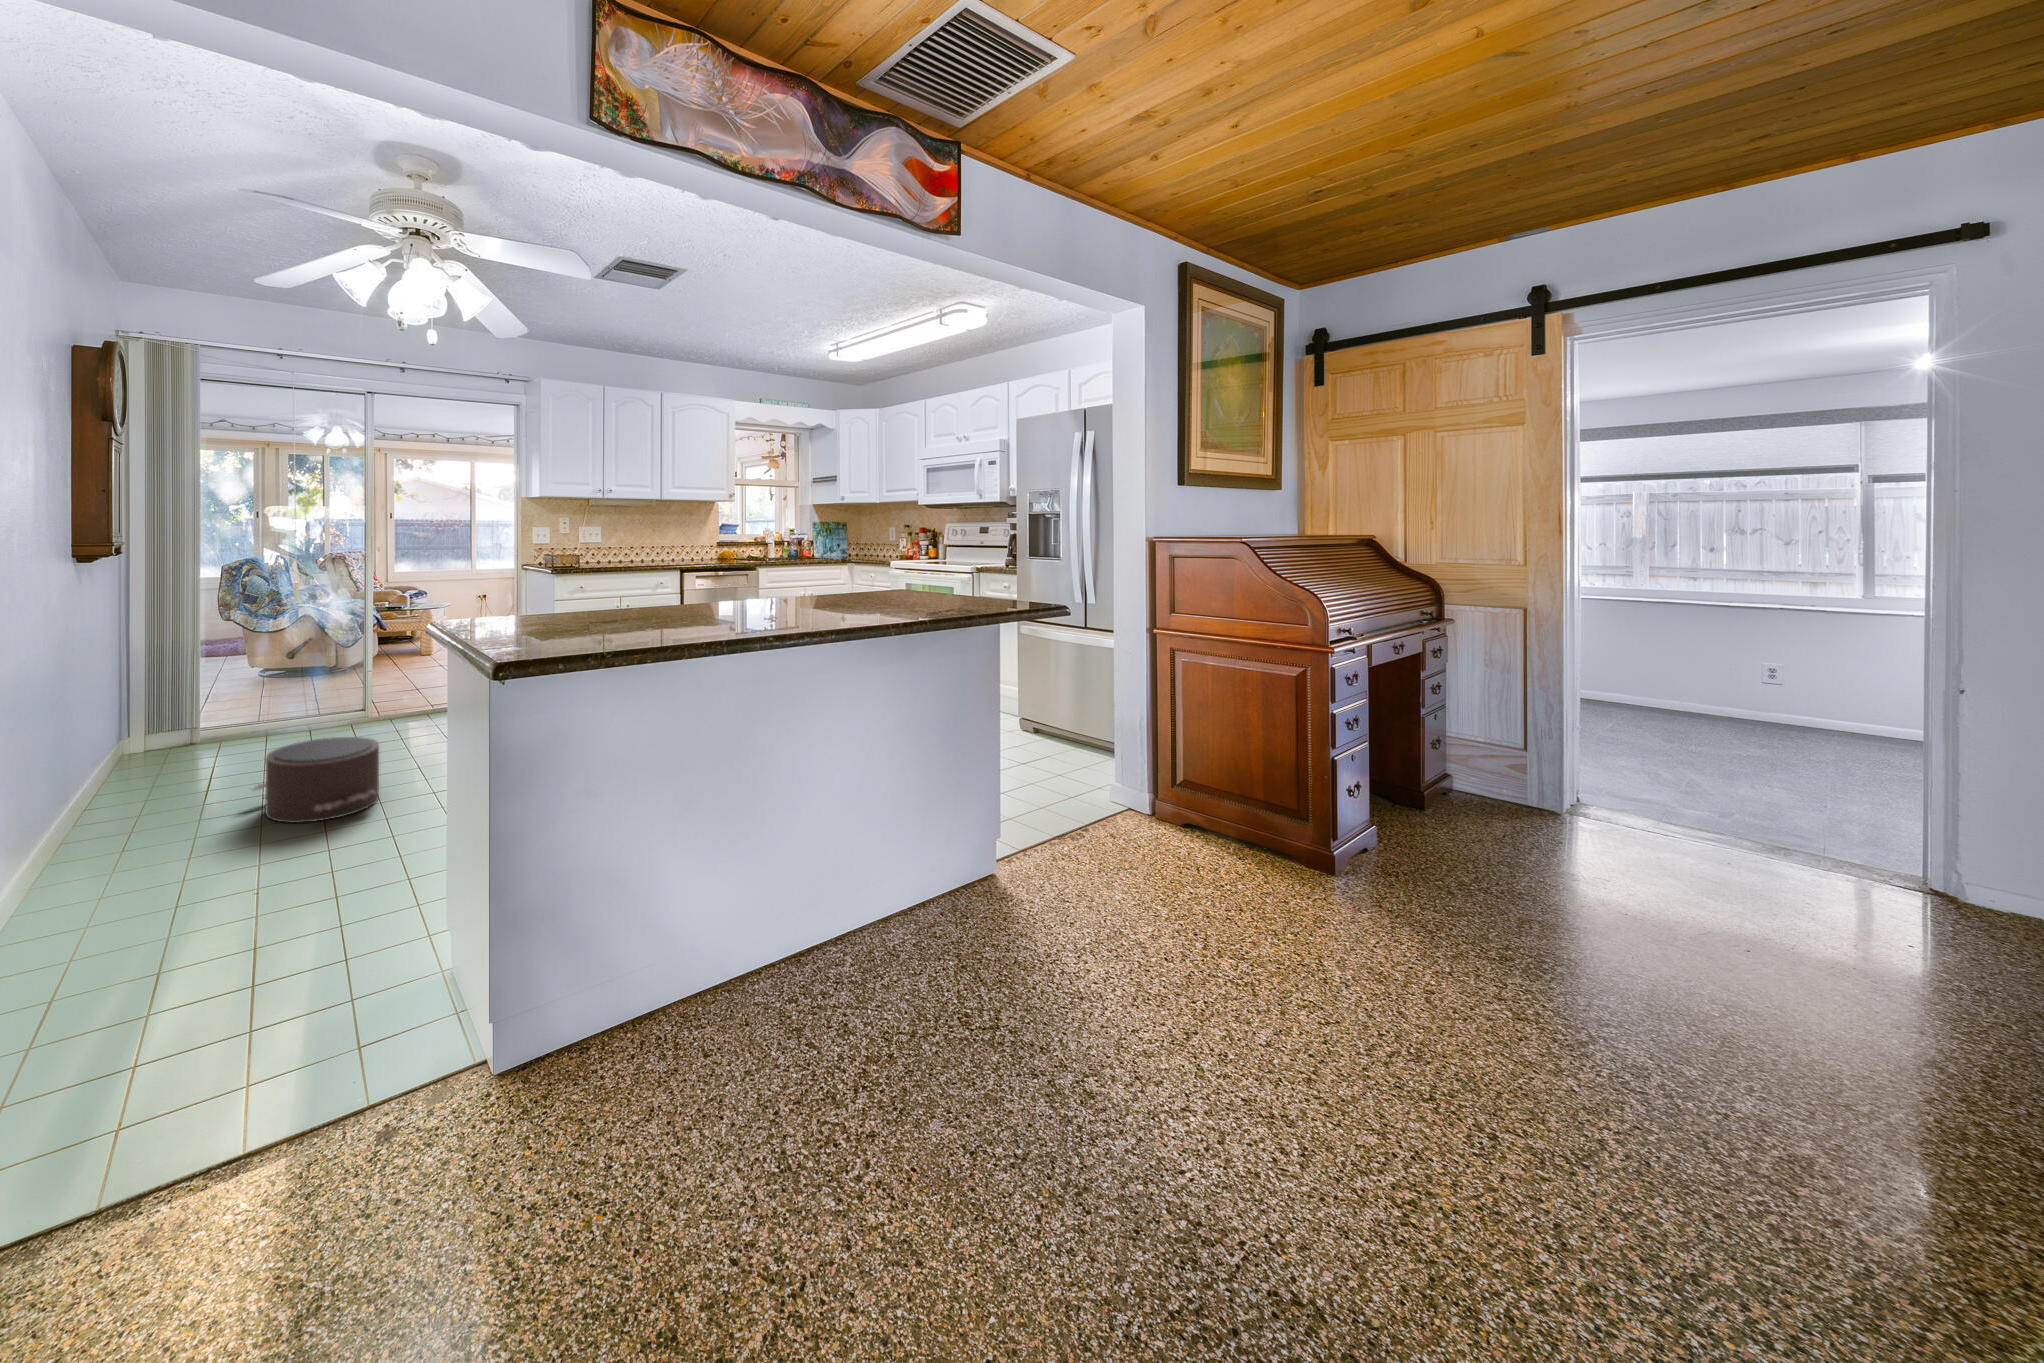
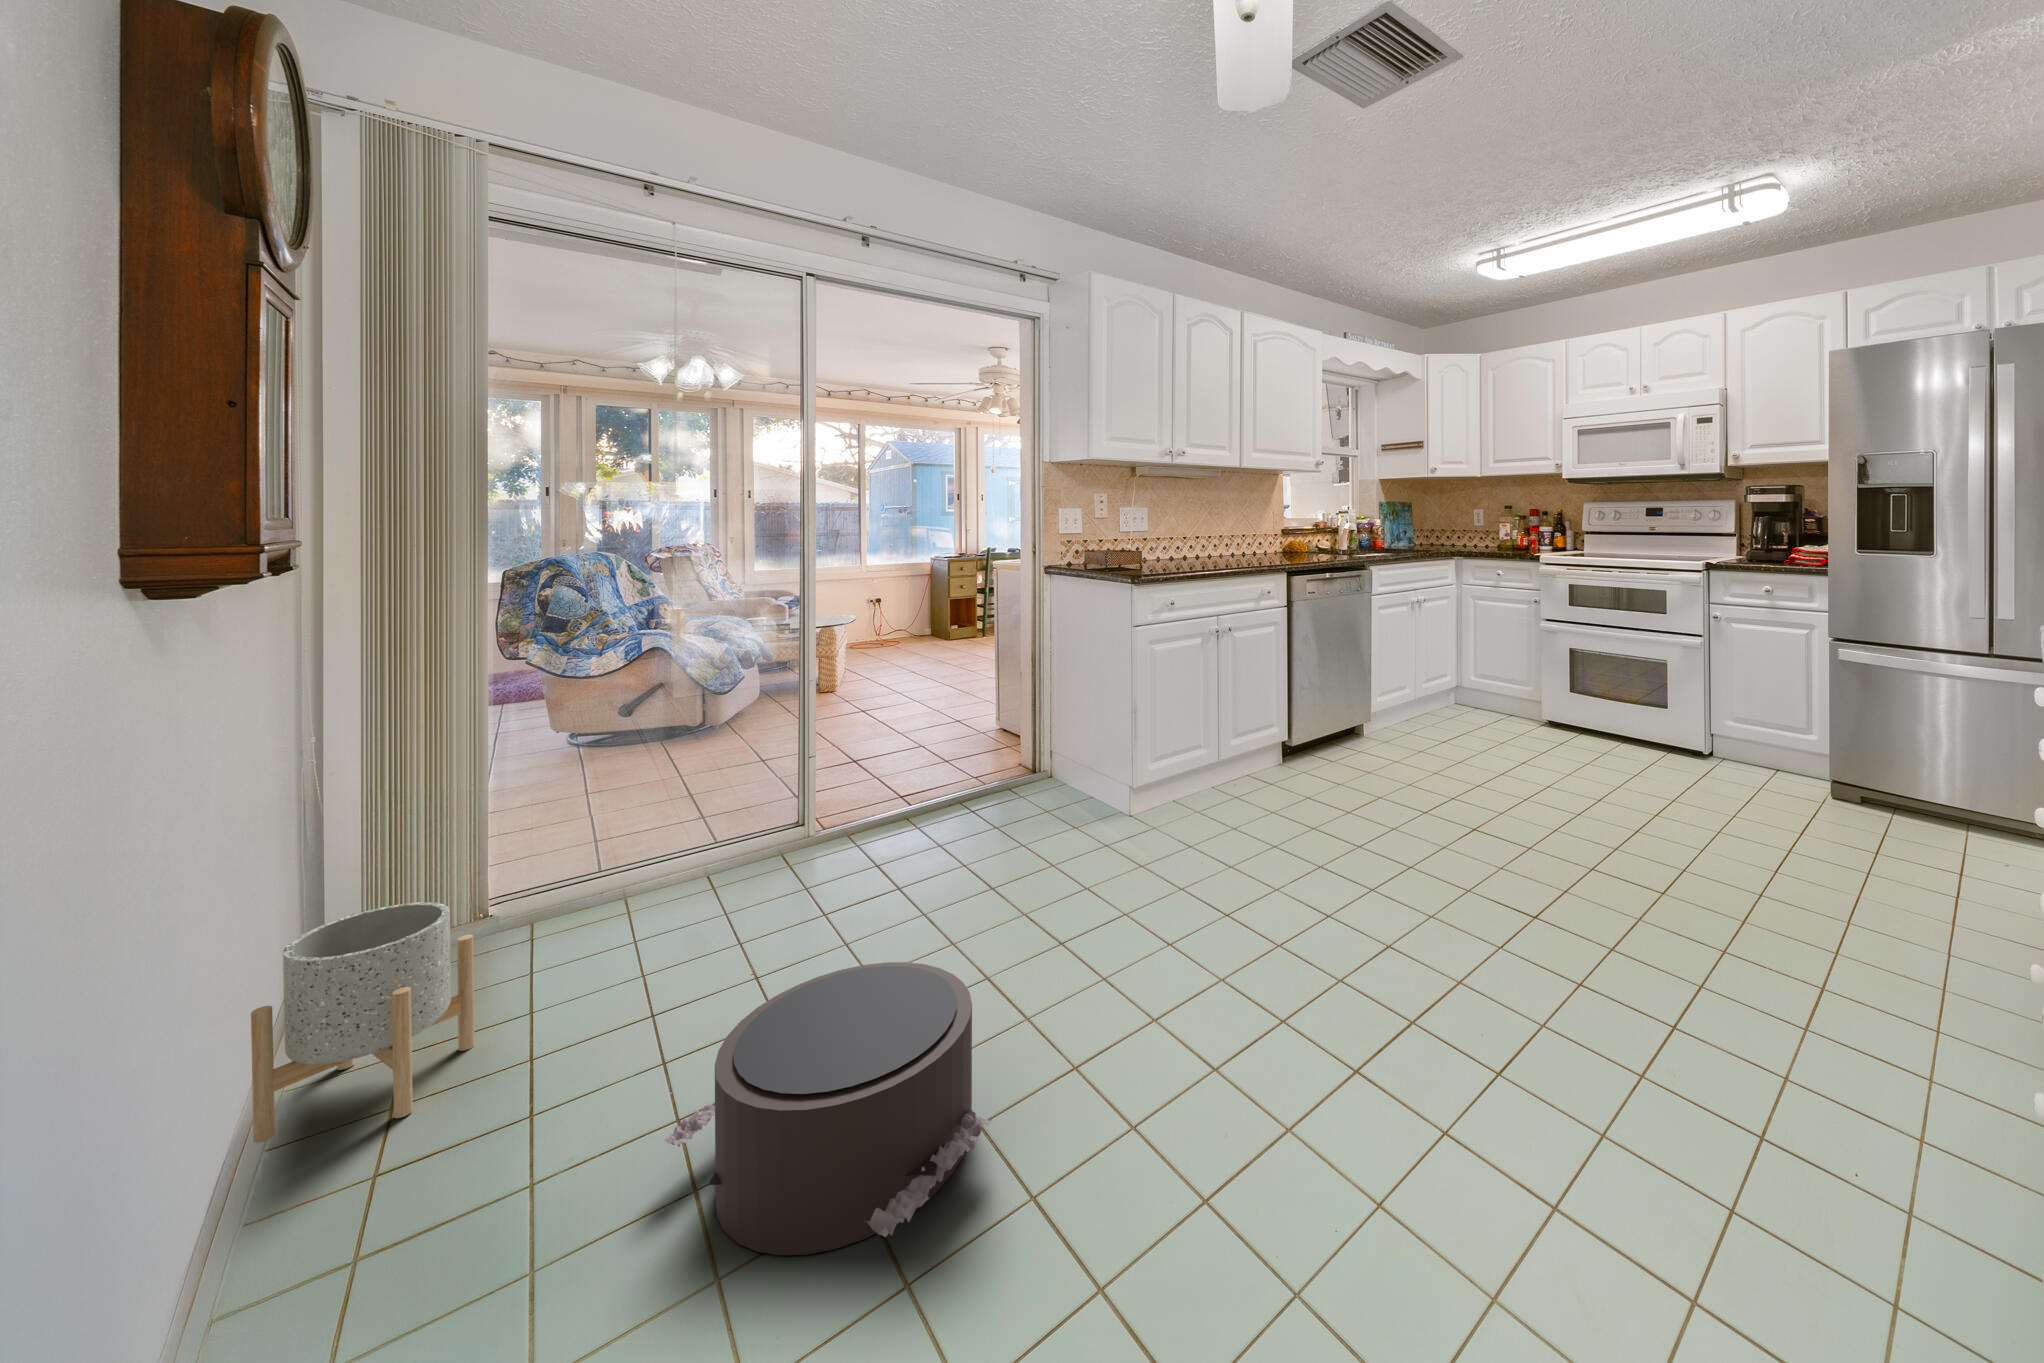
planter: none [104,705,187,789] -> present [251,902,475,1143]

